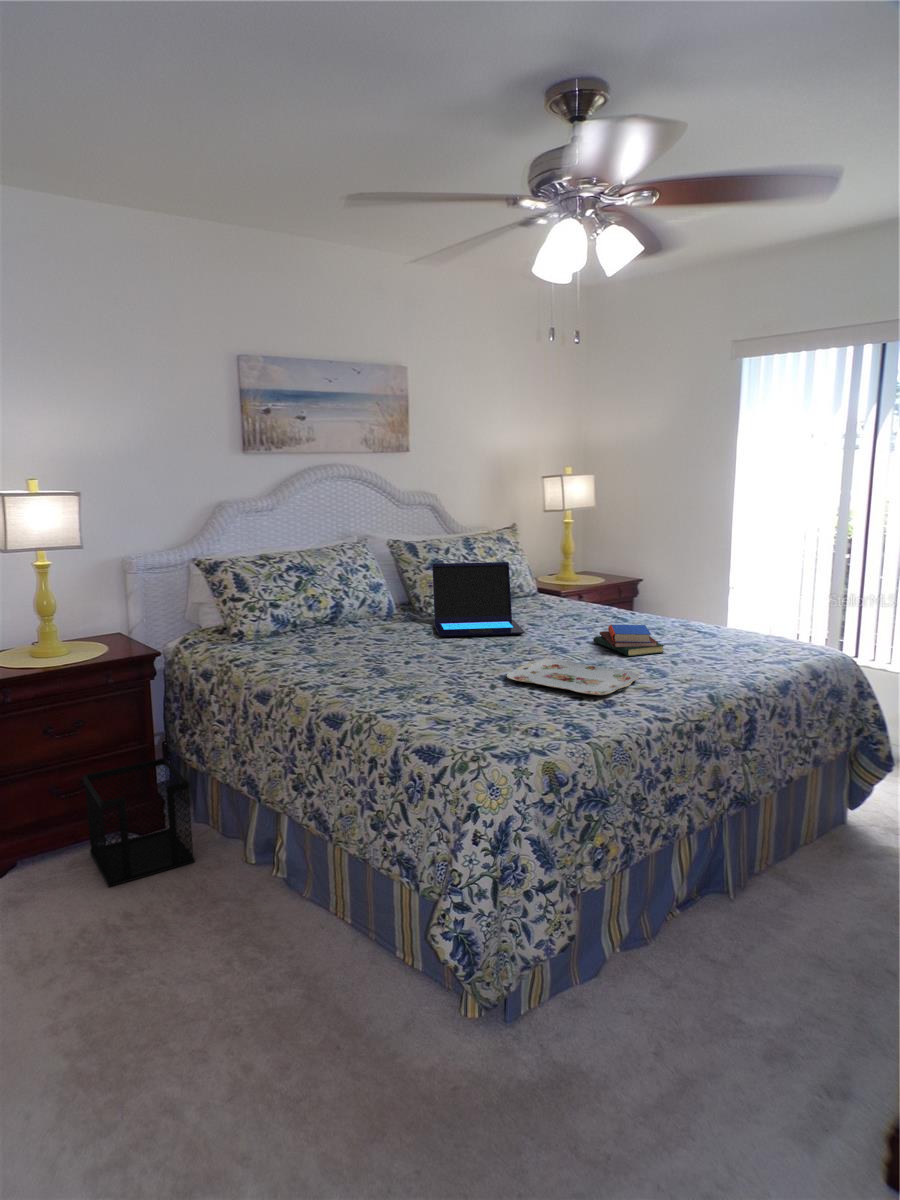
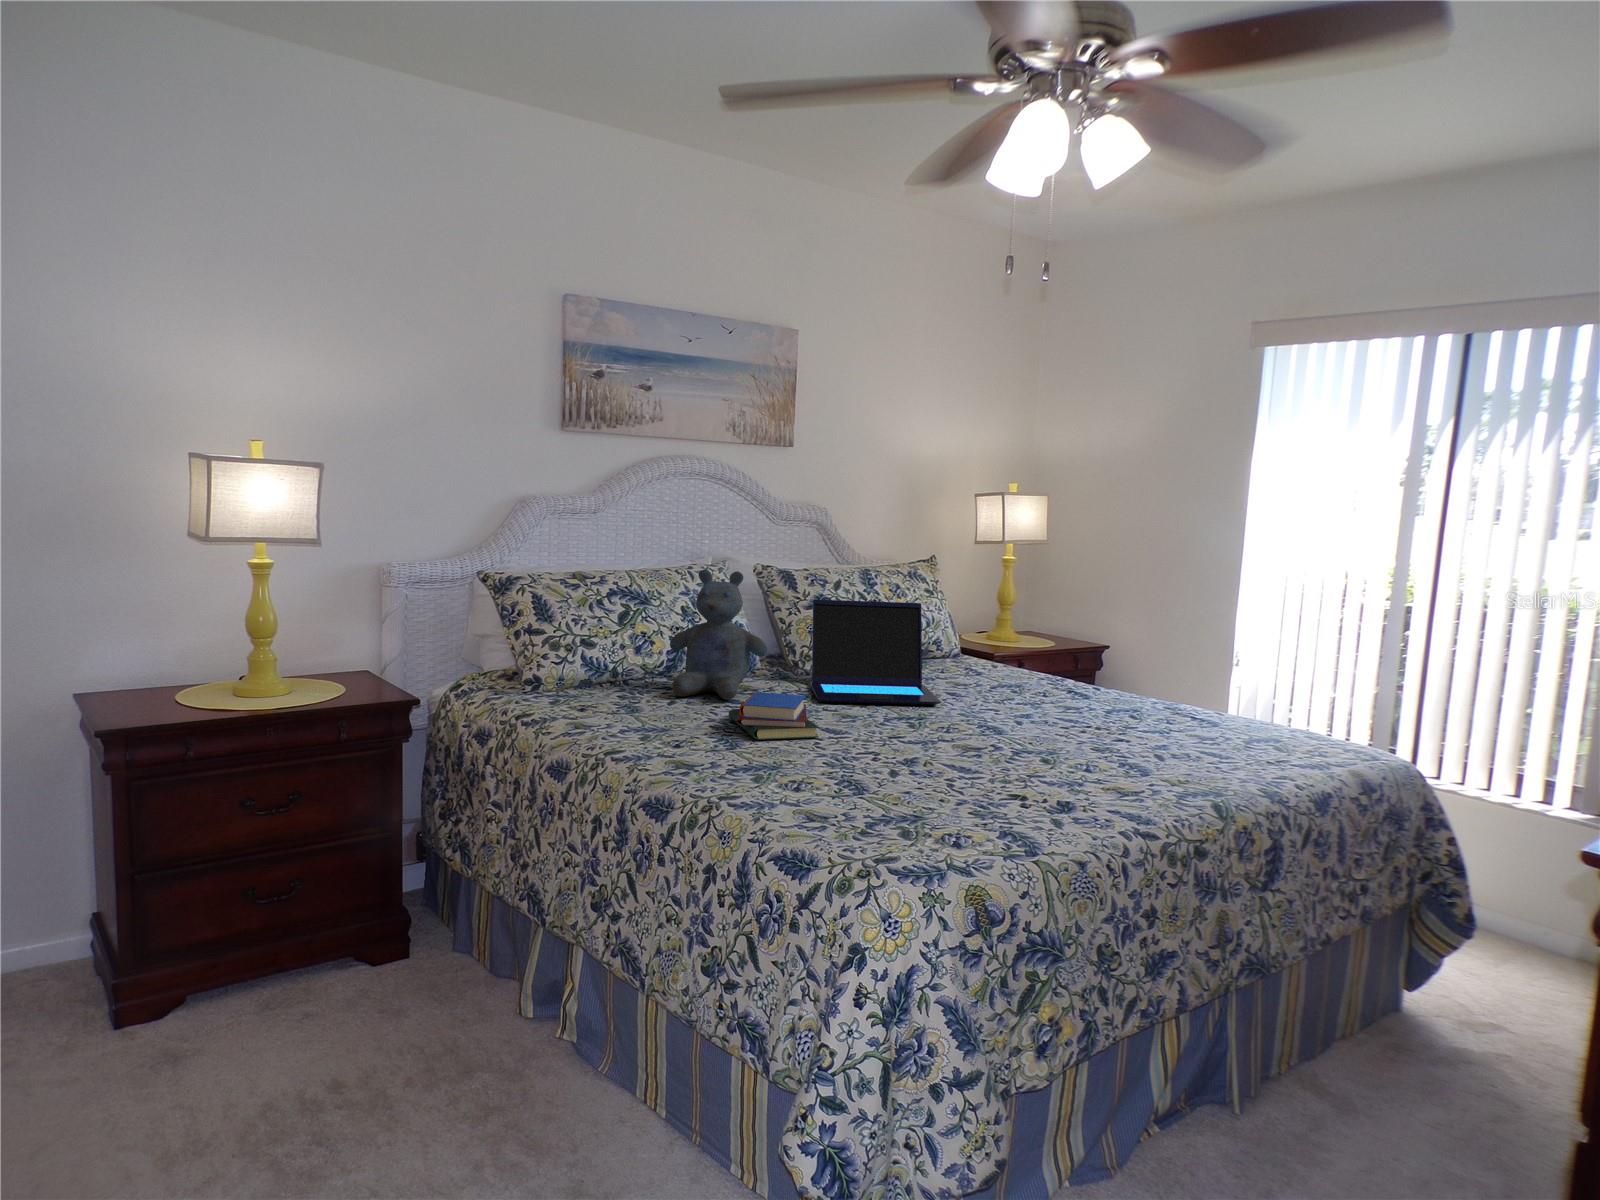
stuffed bear: none [333,548,402,640] -> present [670,570,768,700]
book: present [593,625,665,656] -> present [729,692,819,740]
serving tray: present [507,660,639,695] -> none [913,741,1109,794]
wastebasket: present [83,758,195,887] -> none [296,852,445,1036]

